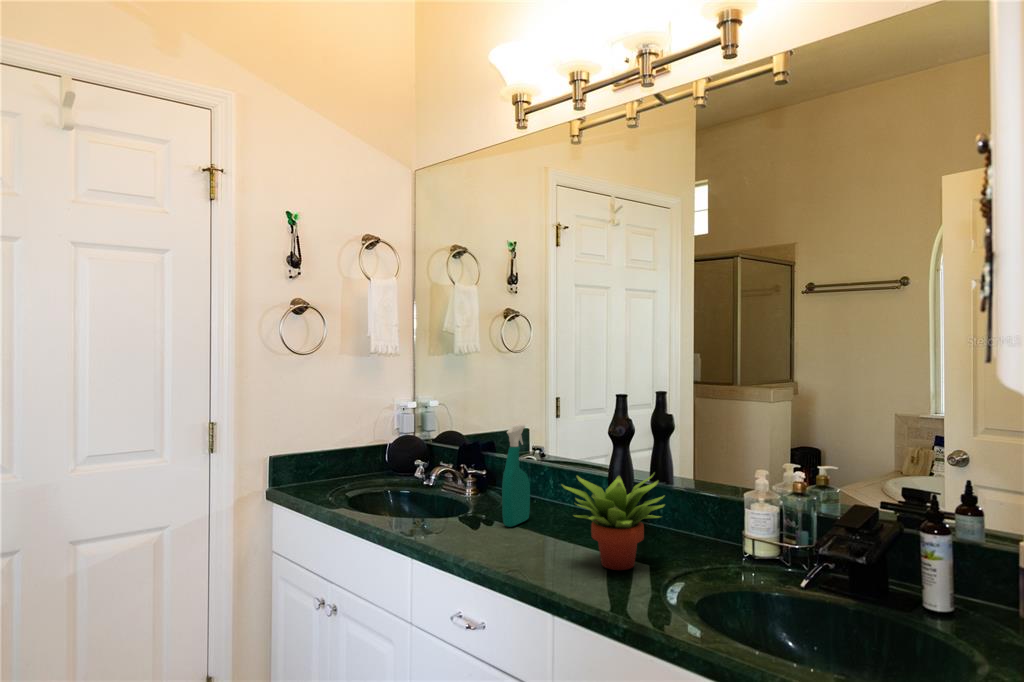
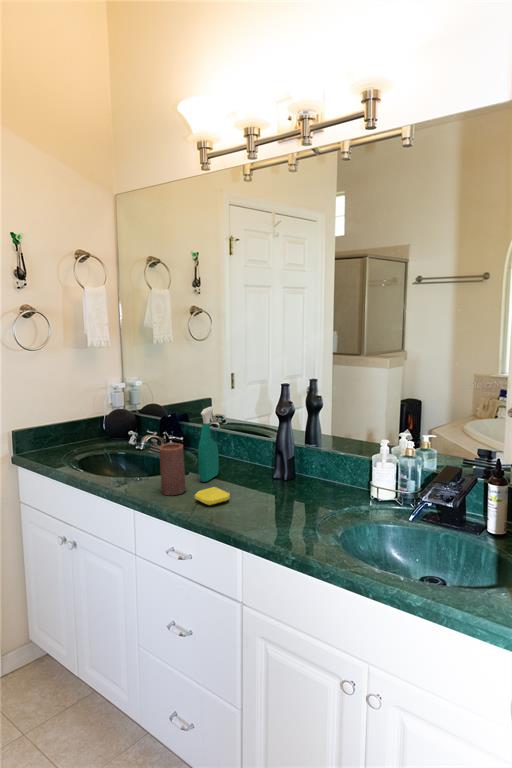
candle: none [449,470,483,541] -> present [159,443,186,495]
succulent plant: present [561,473,665,570] -> none [244,445,319,515]
soap bar: none [493,530,541,555] -> present [195,487,230,505]

